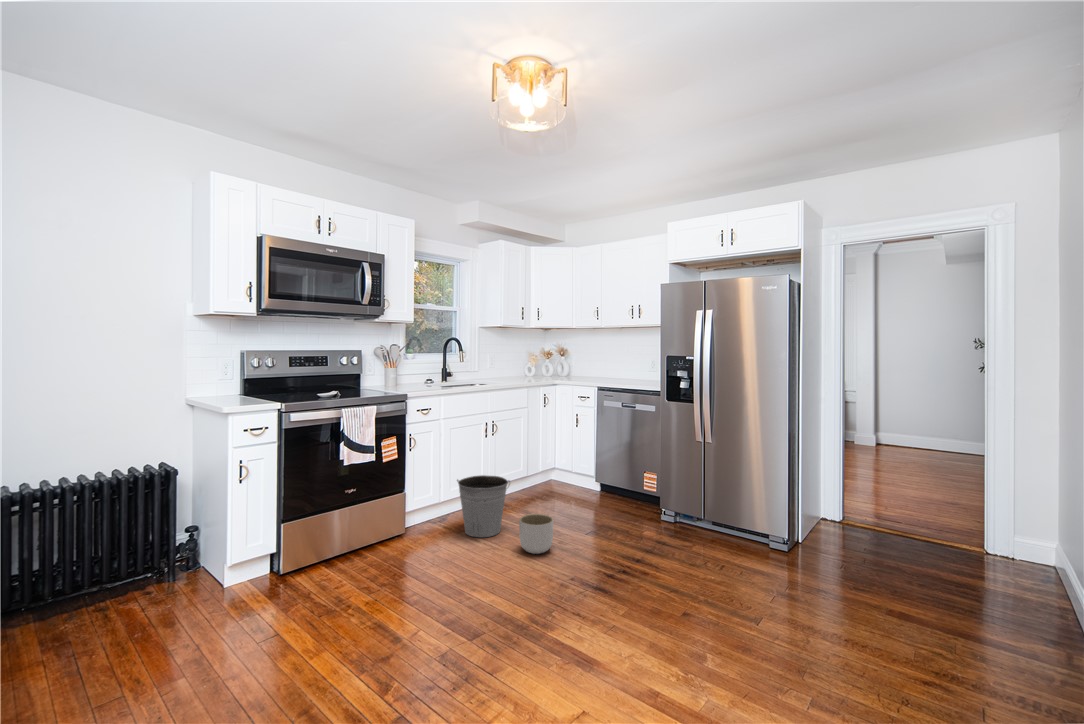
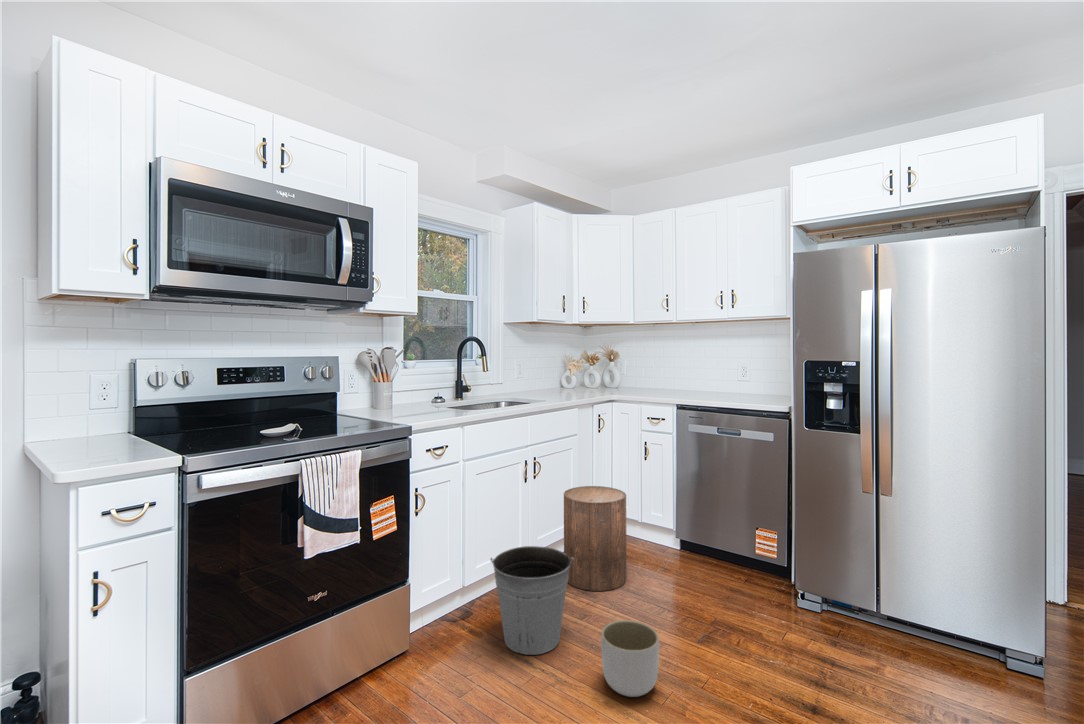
stool: none [513,443,556,511] -> present [564,486,627,591]

